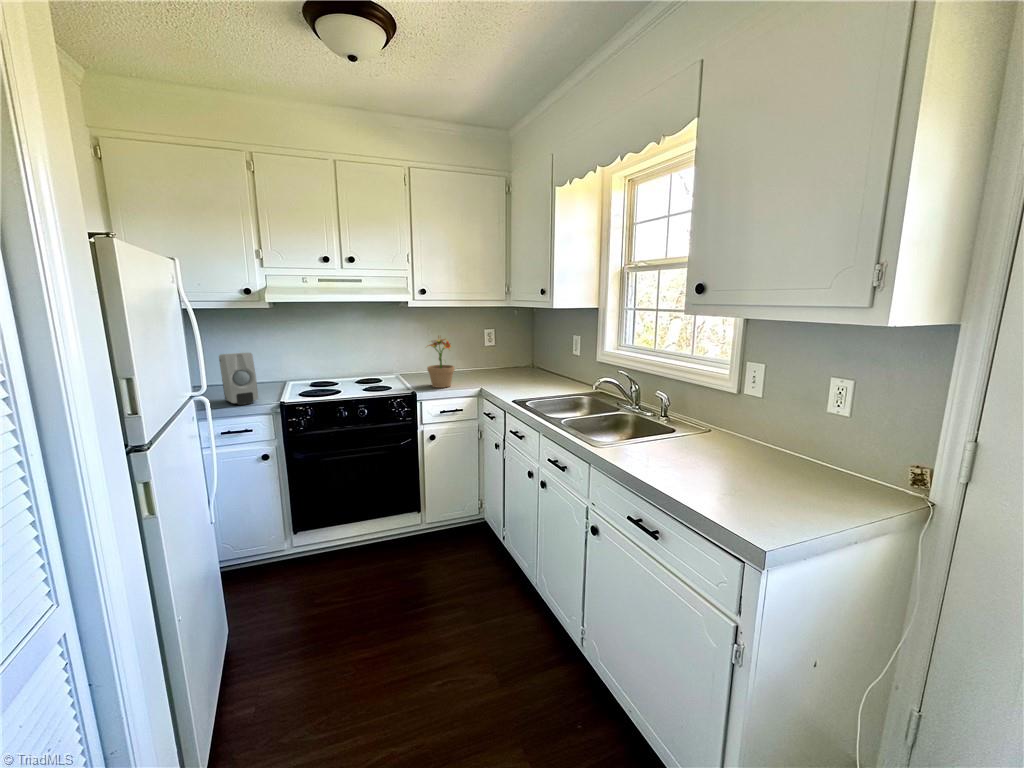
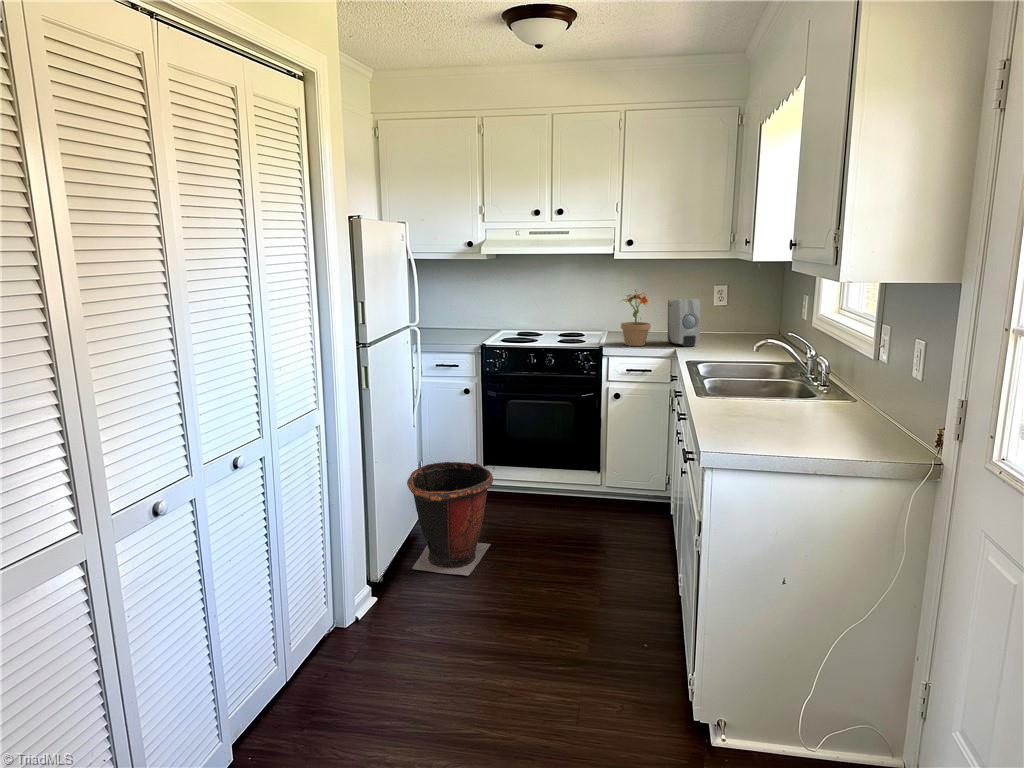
soap dispenser: present [219,353,258,405] -> present [668,299,700,346]
waste bin: none [222,541,342,724] -> present [407,462,495,576]

